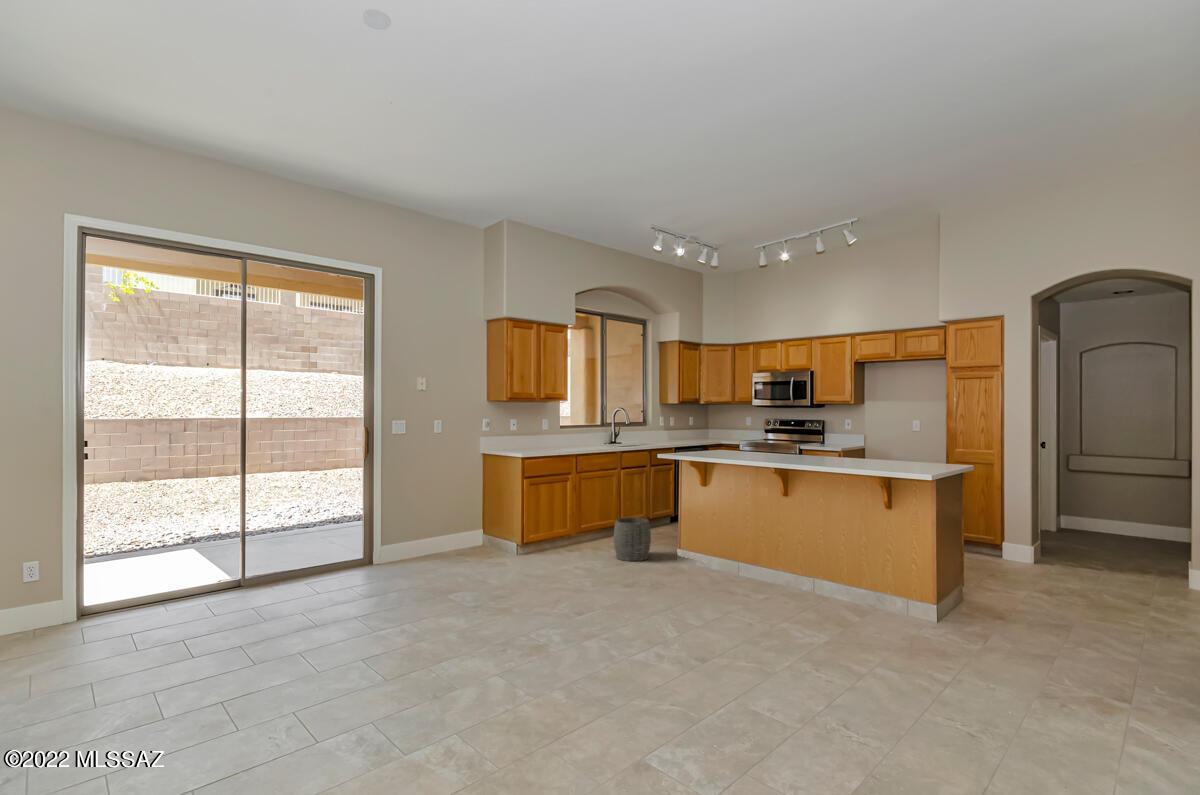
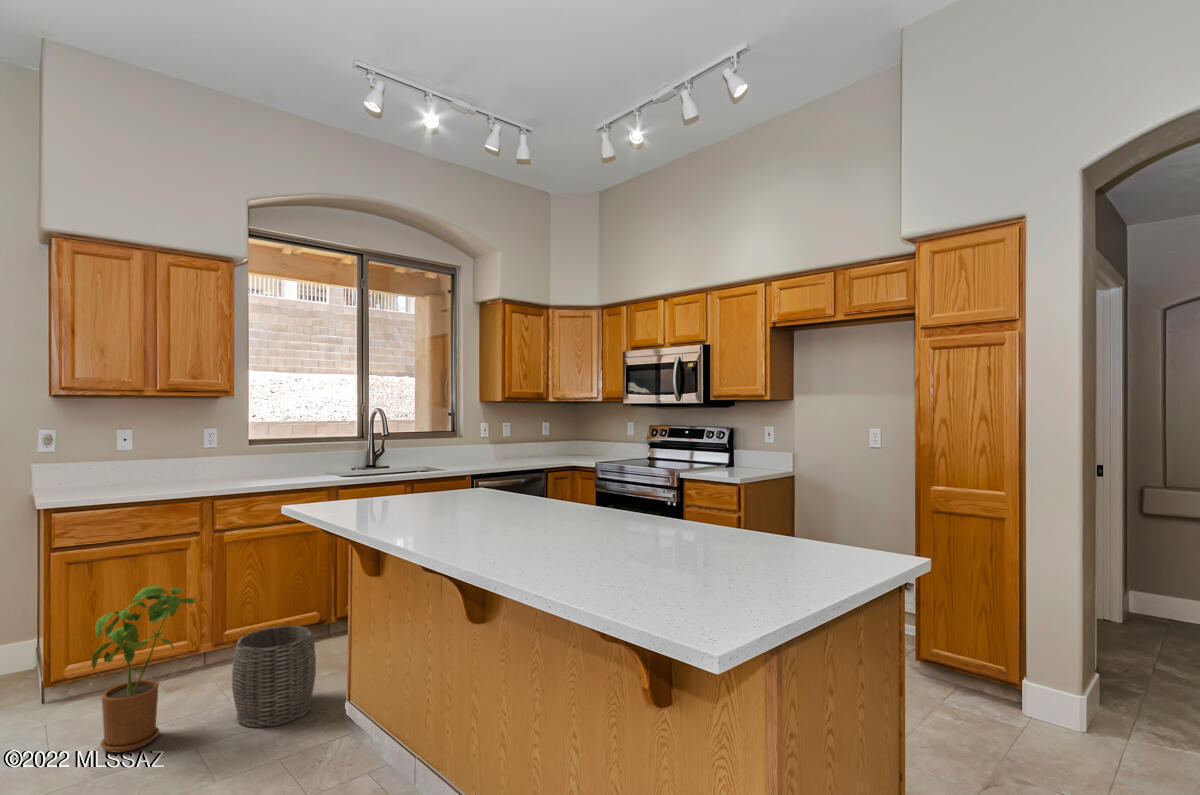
house plant: none [564,492,605,567] -> present [92,586,197,753]

